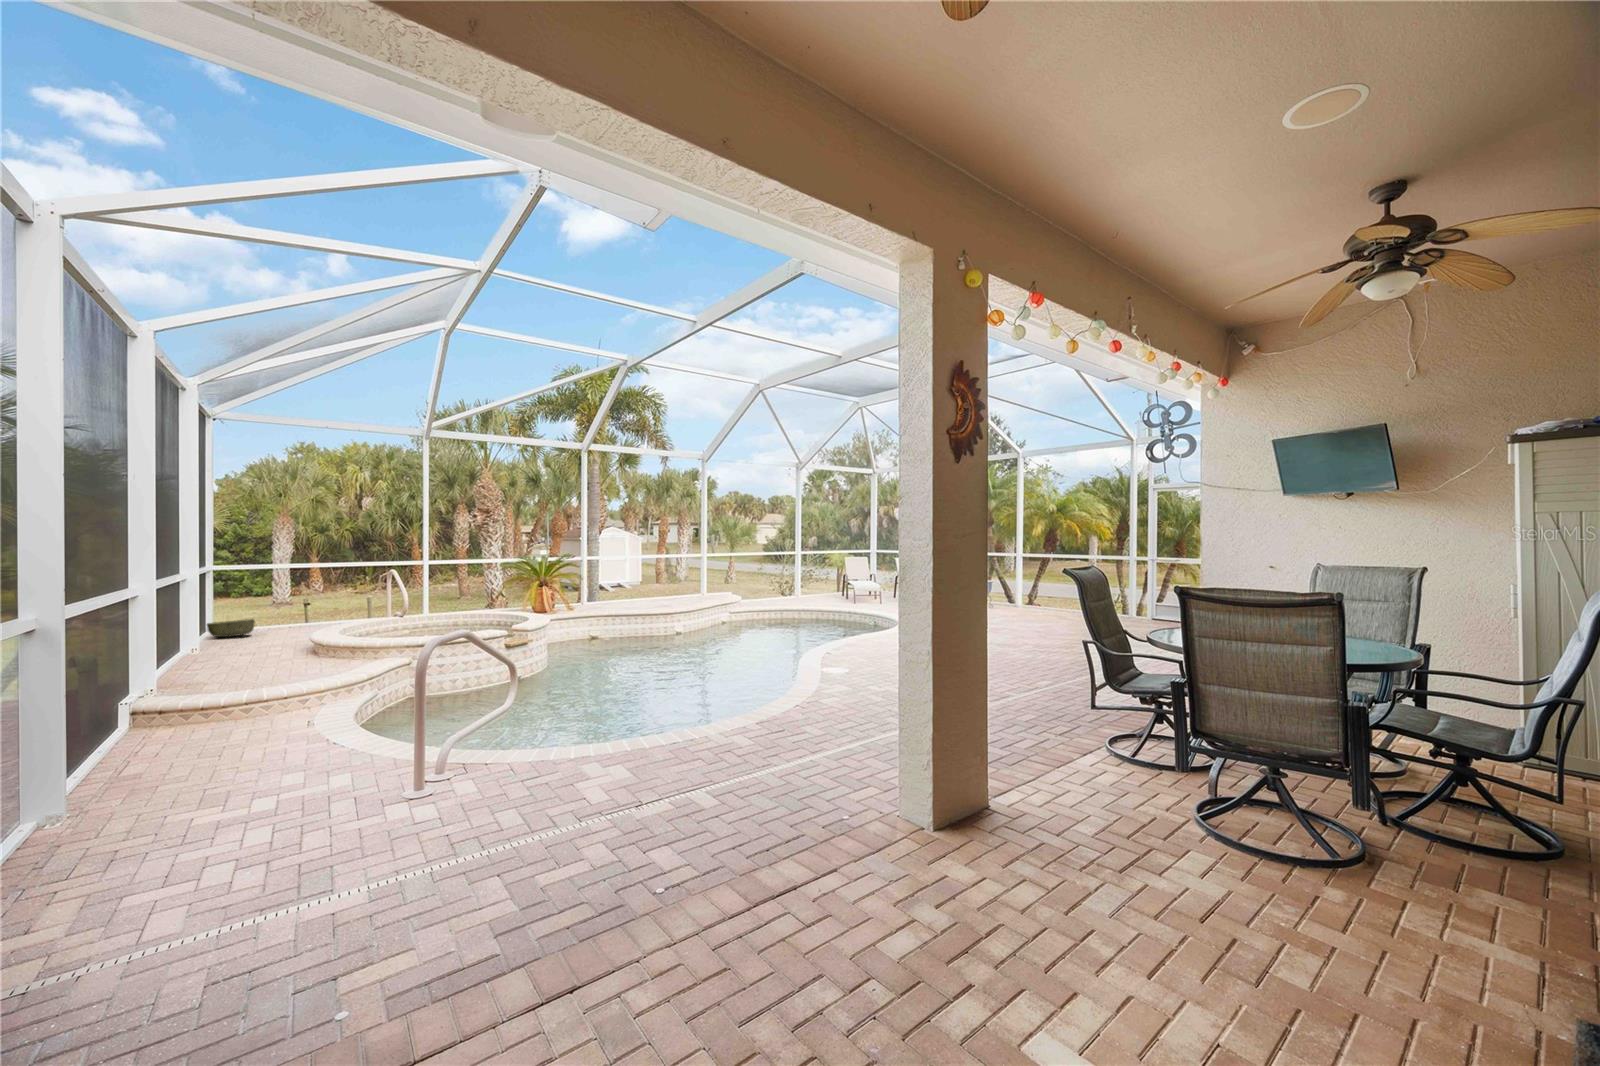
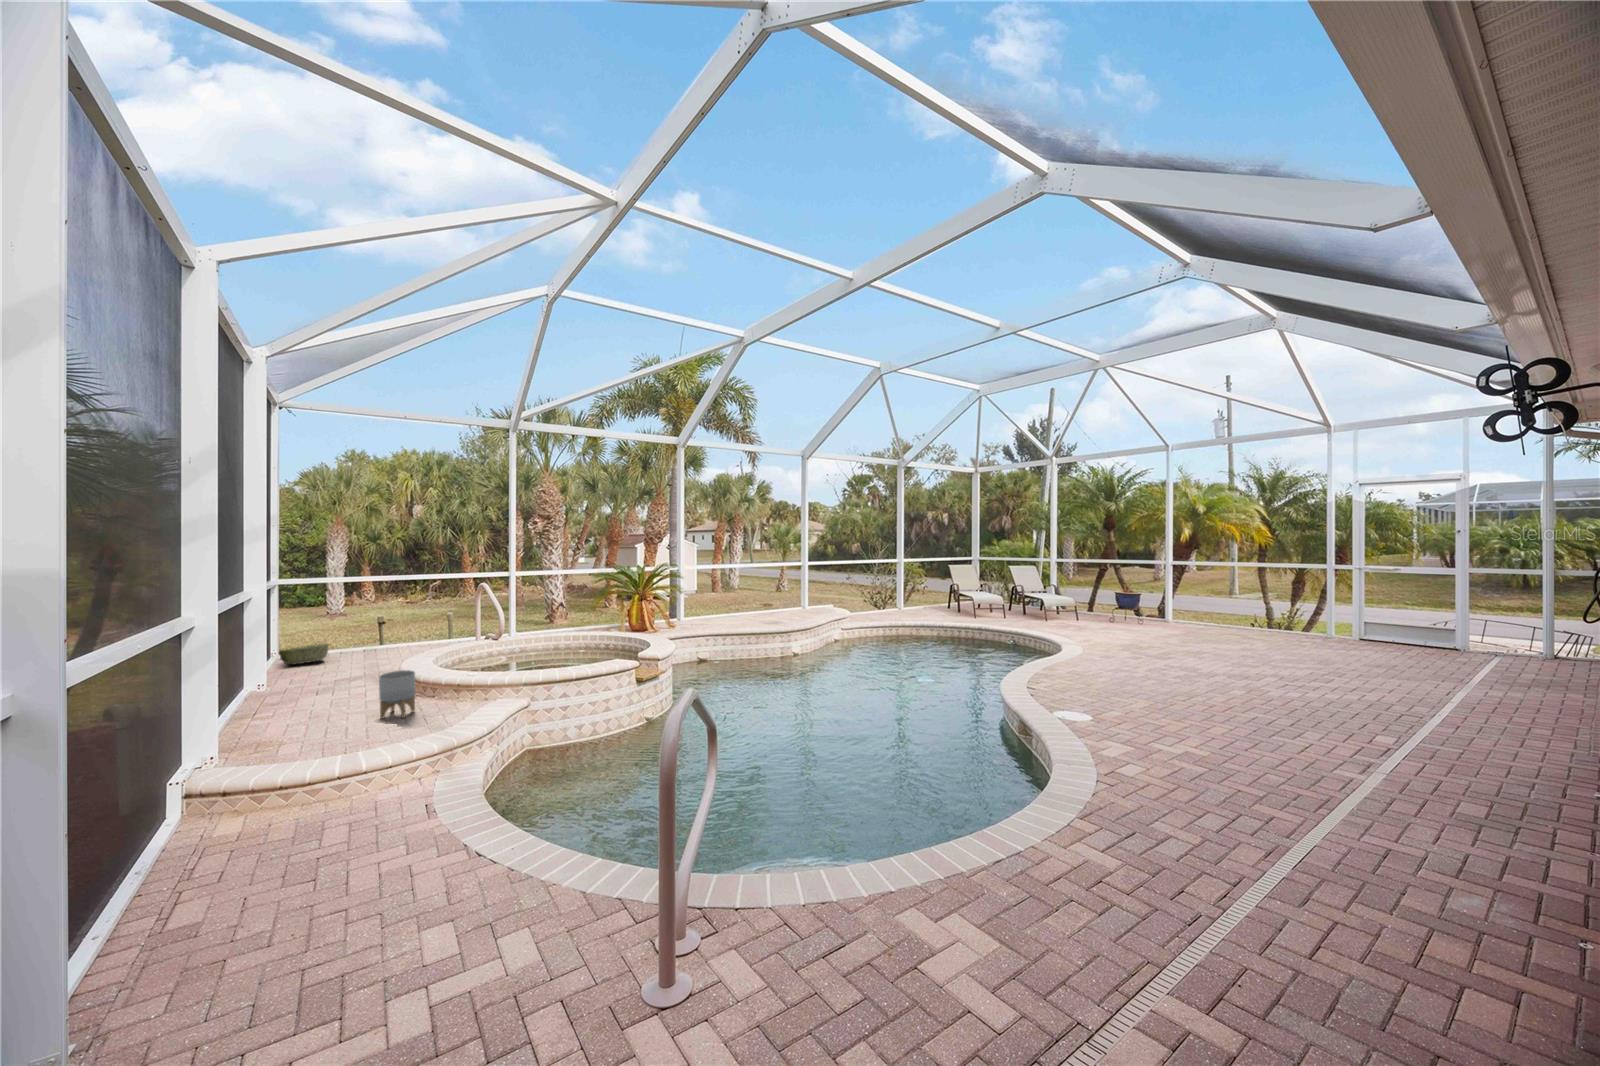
planter: none [261,631,296,673] -> present [379,670,415,719]

